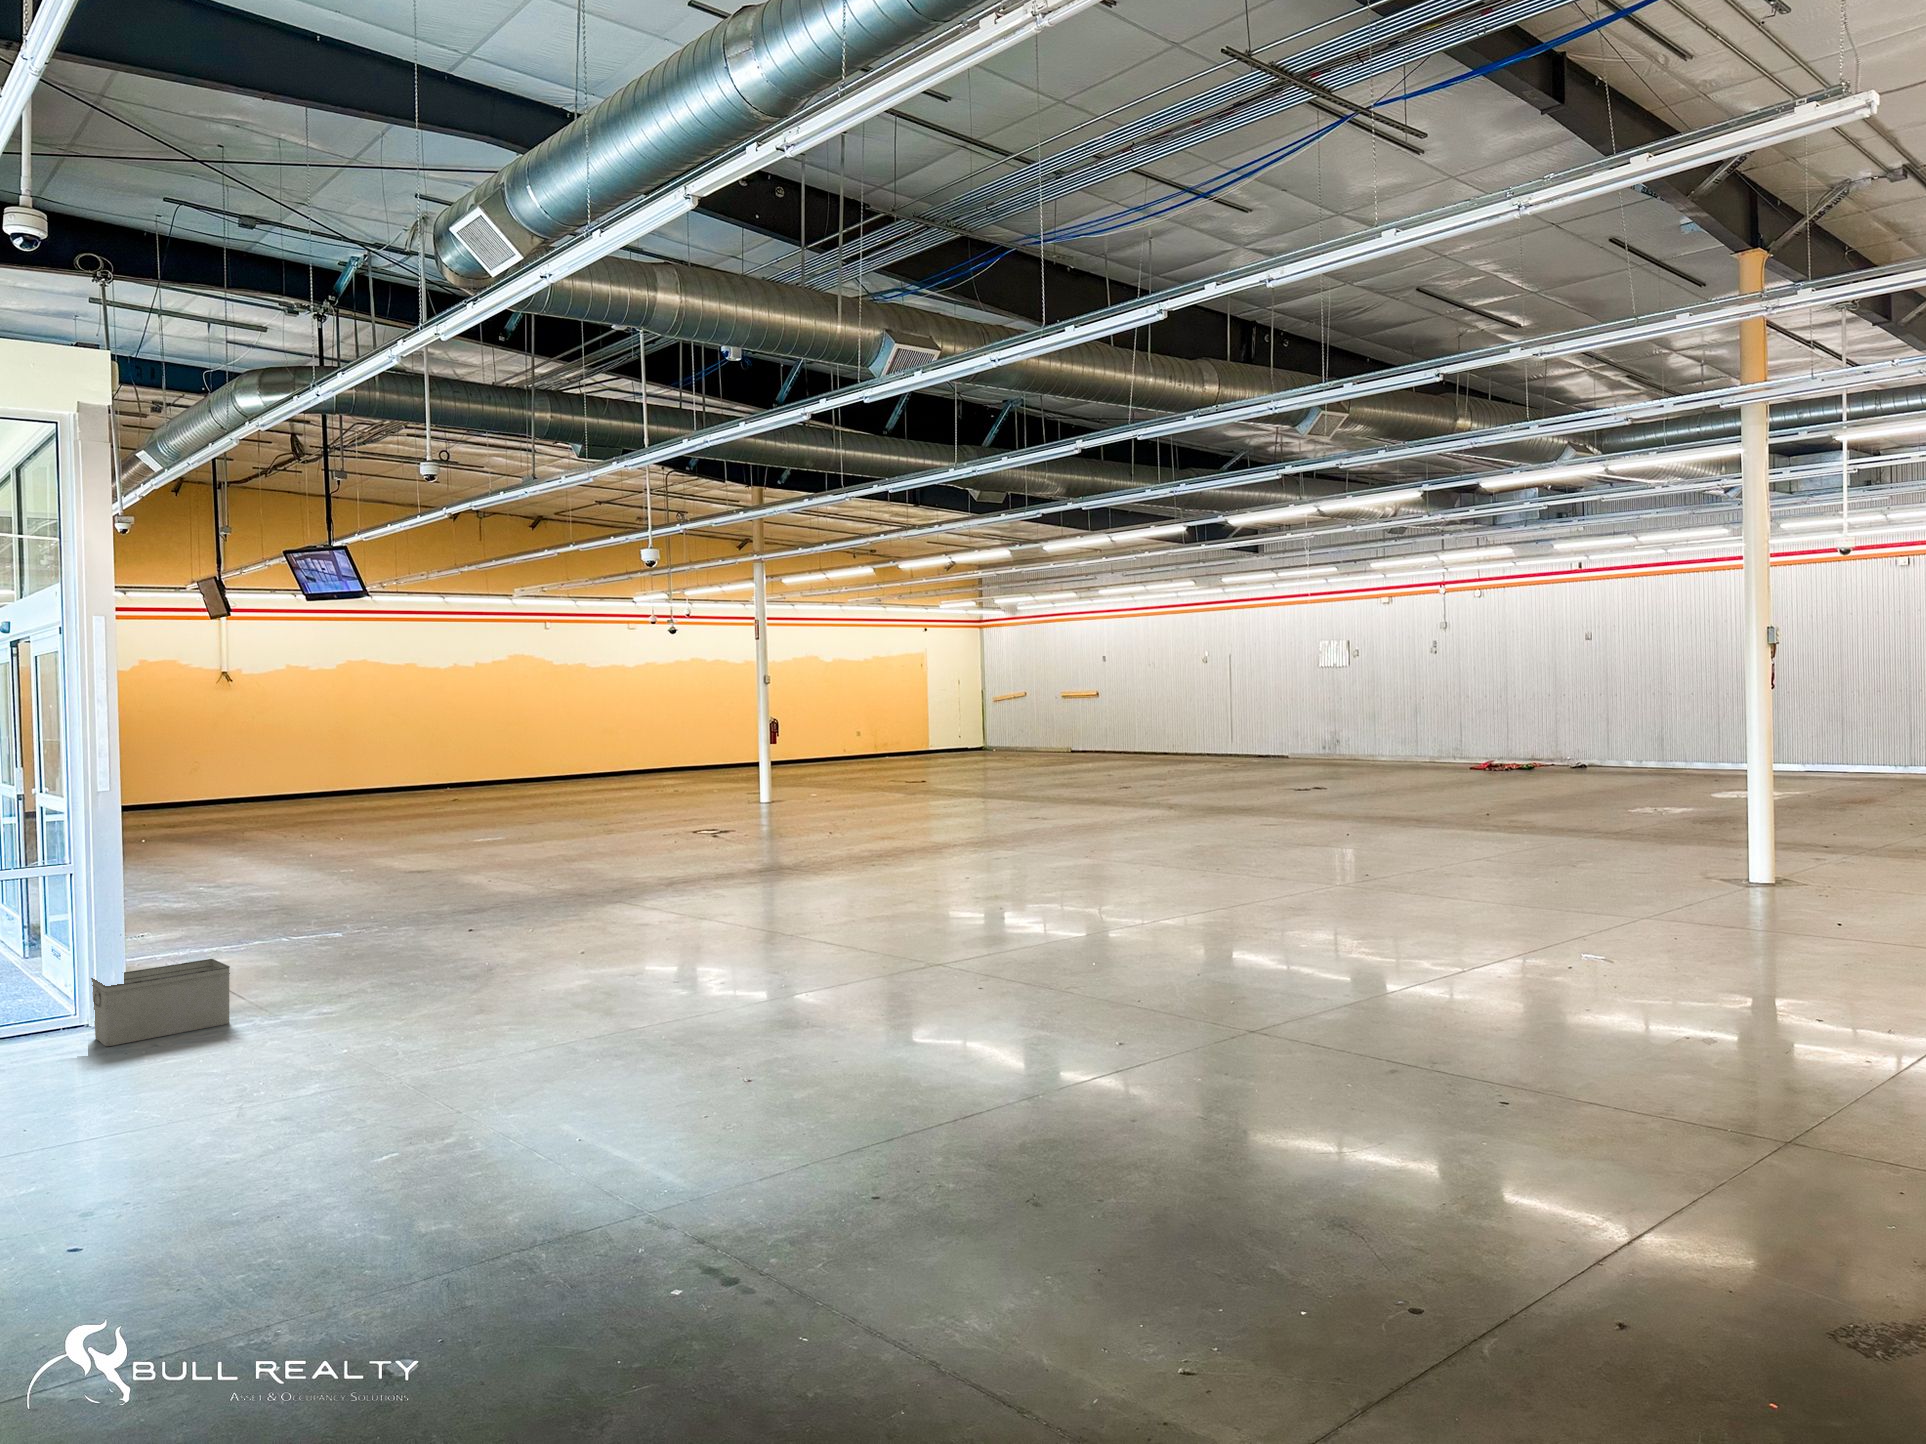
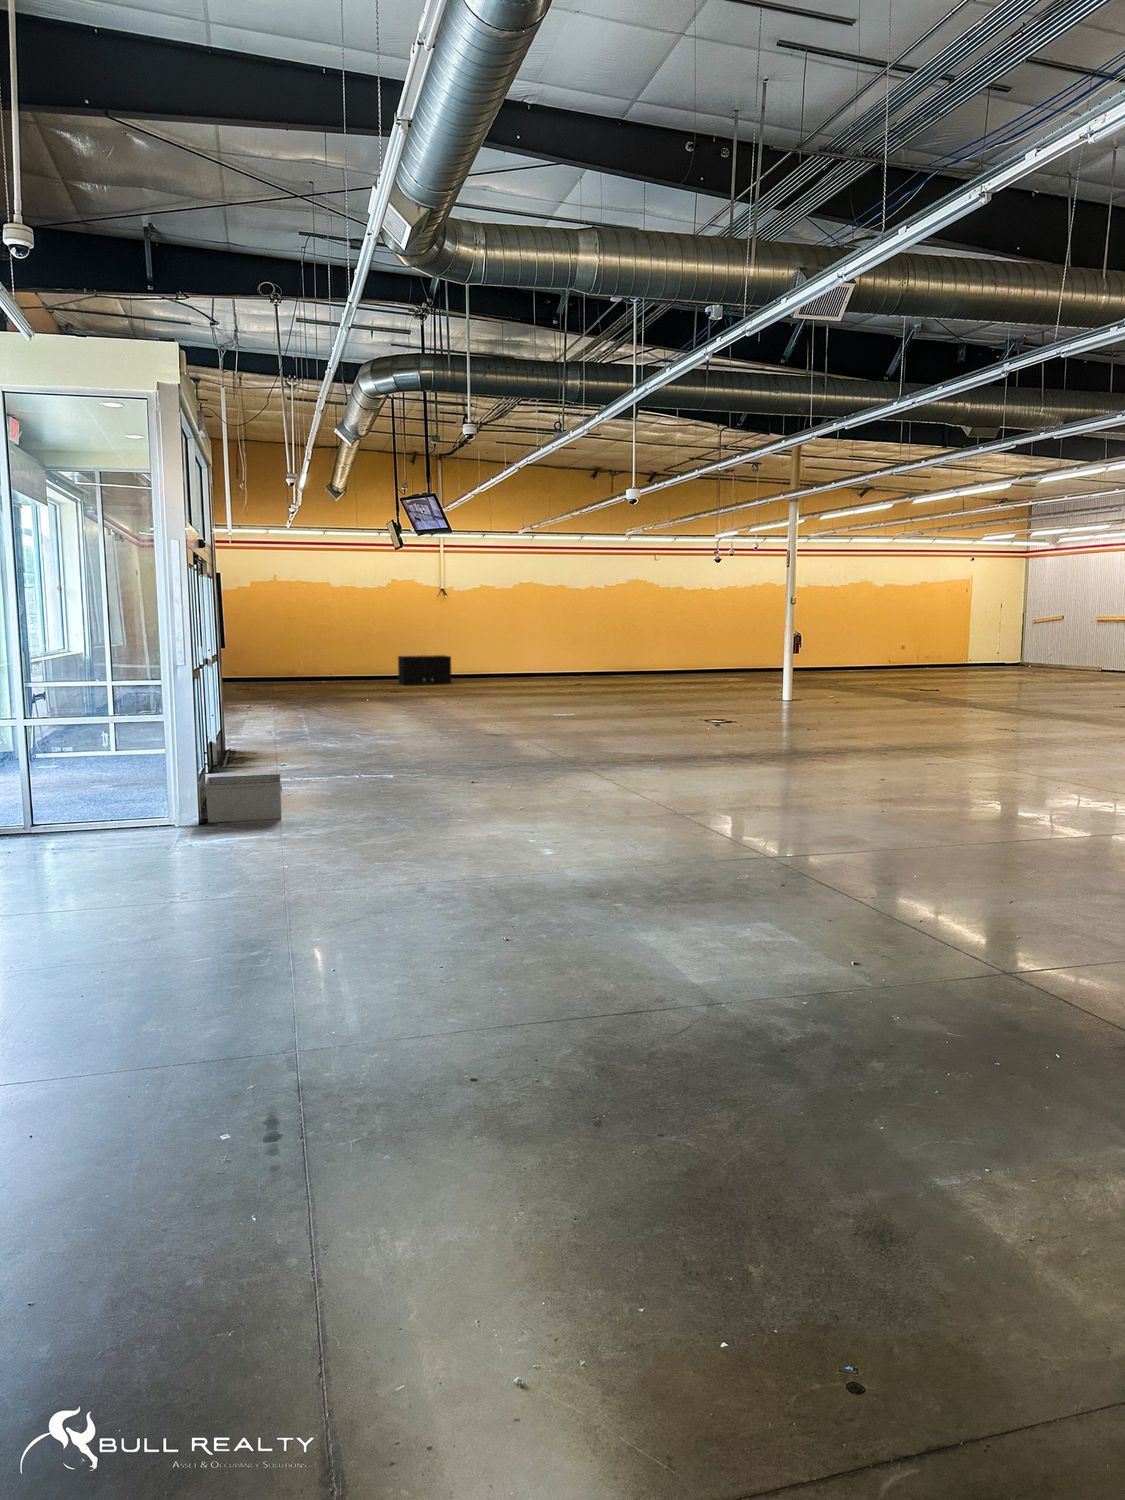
storage cabinet: none [146,779,246,829] -> present [398,655,451,685]

